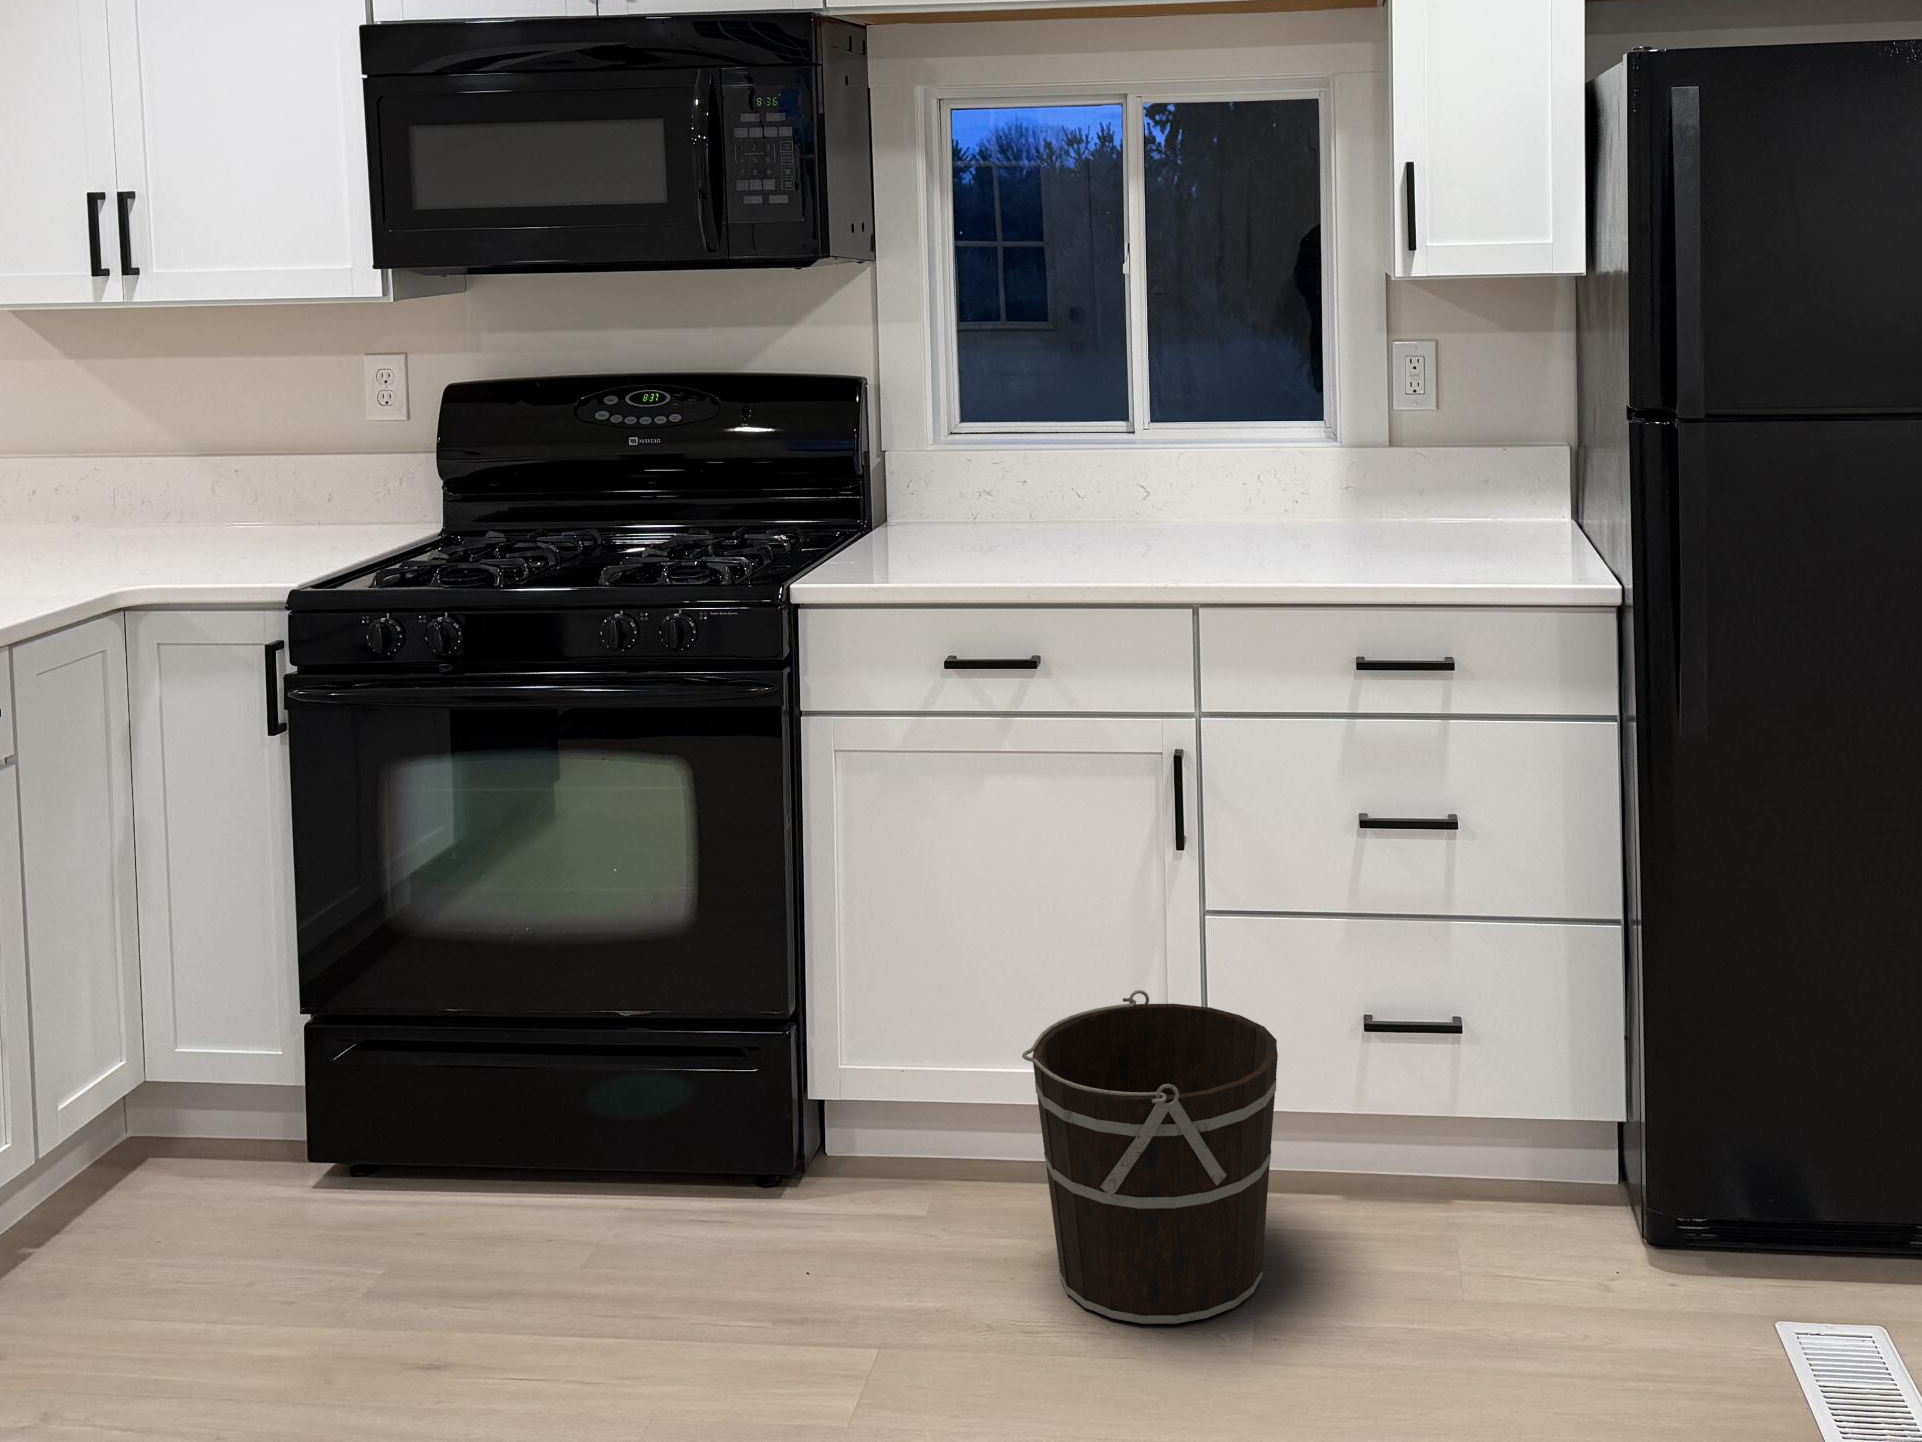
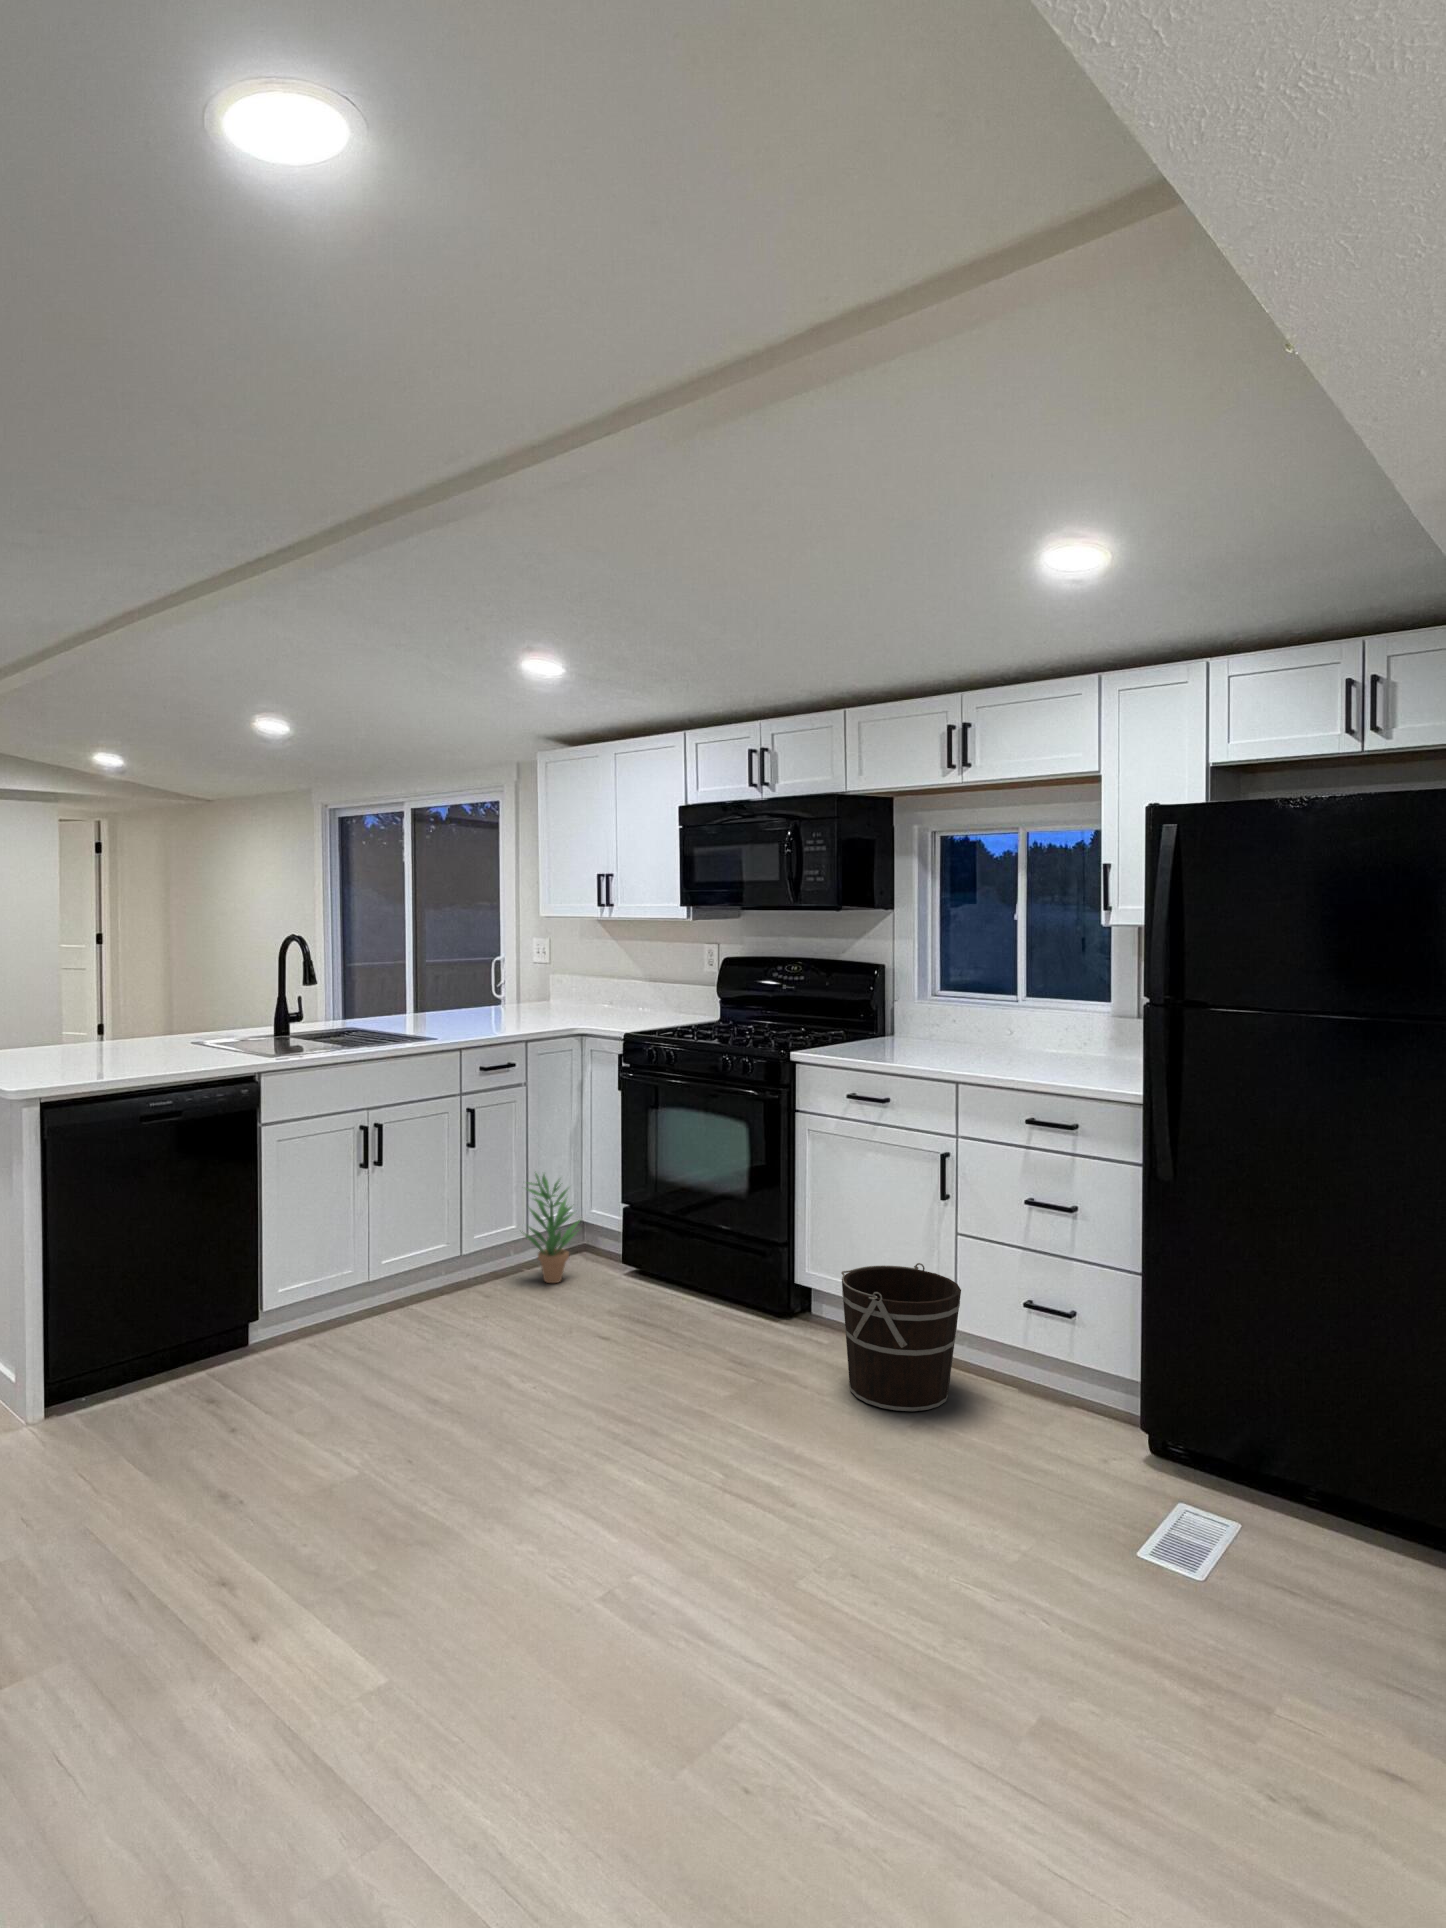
potted plant: none [34,988,208,1279] -> present [524,1174,579,1283]

